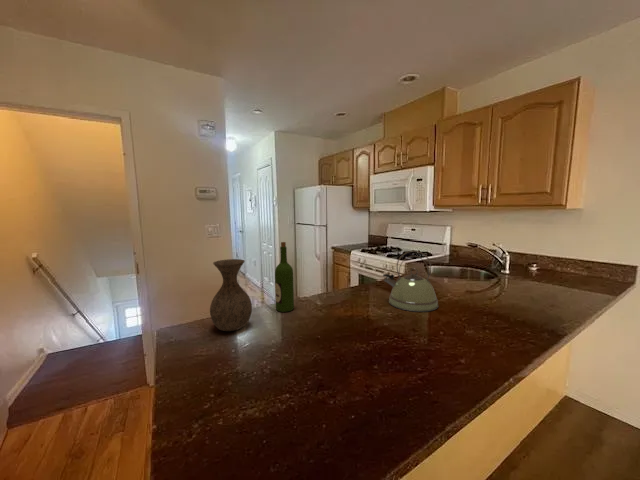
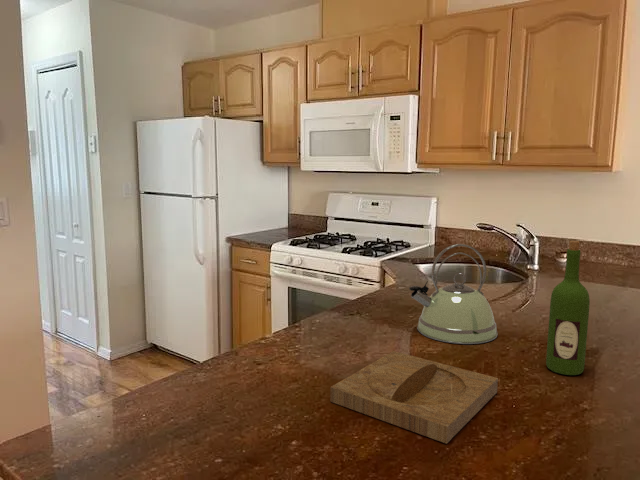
wine bottle: present [275,242,294,312] -> present [546,241,590,375]
vase: present [210,259,252,331] -> none [145,280,229,429]
tray: none [303,309,403,362] -> present [330,351,498,444]

